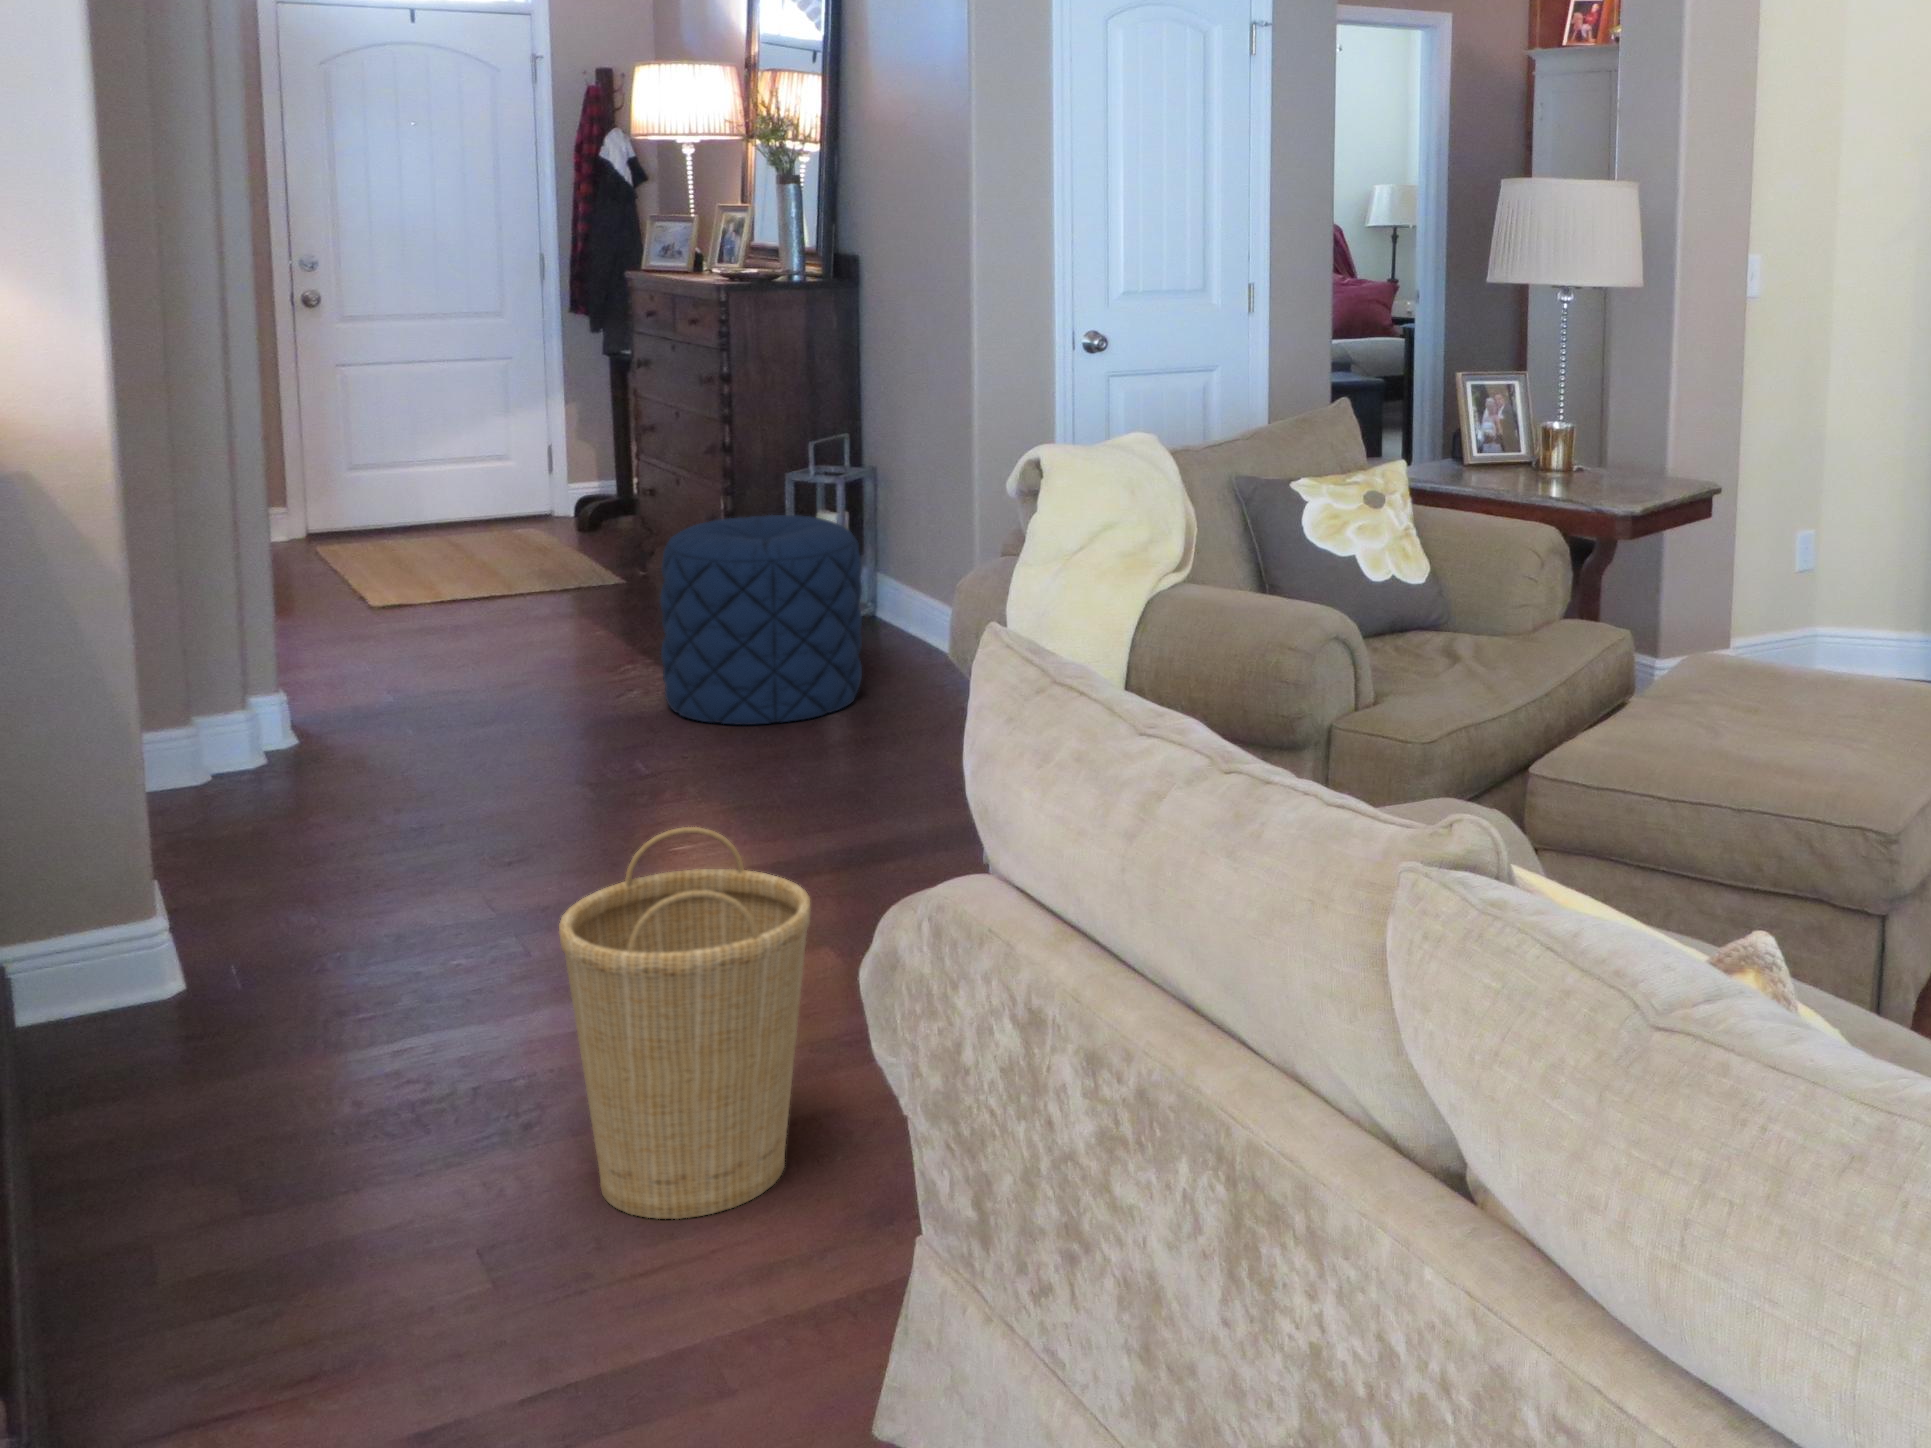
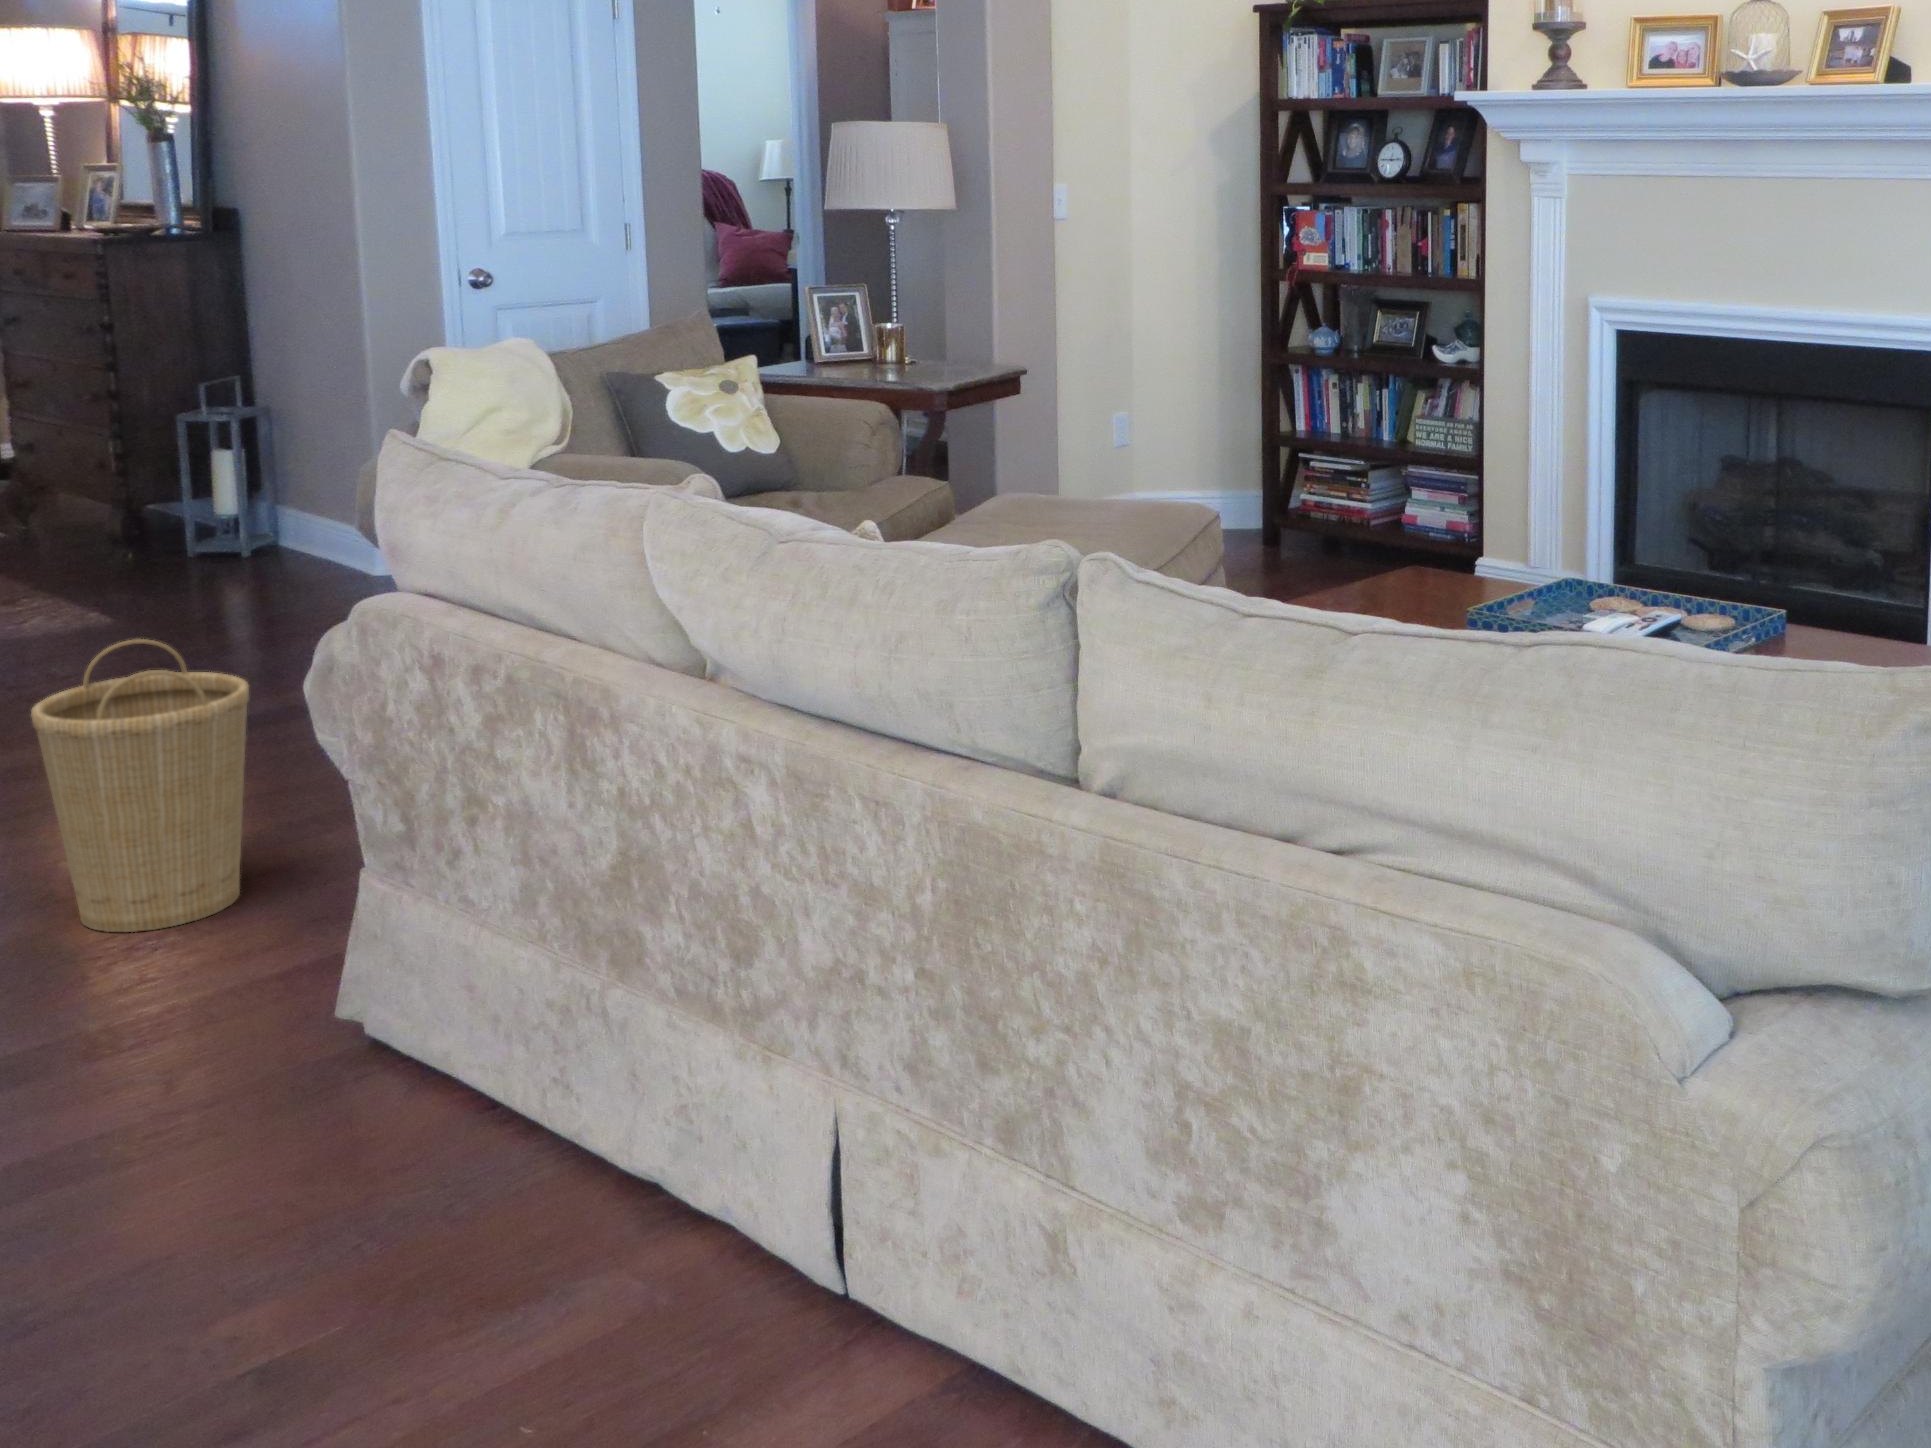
pouf: present [660,515,862,724] -> none [59,445,270,635]

